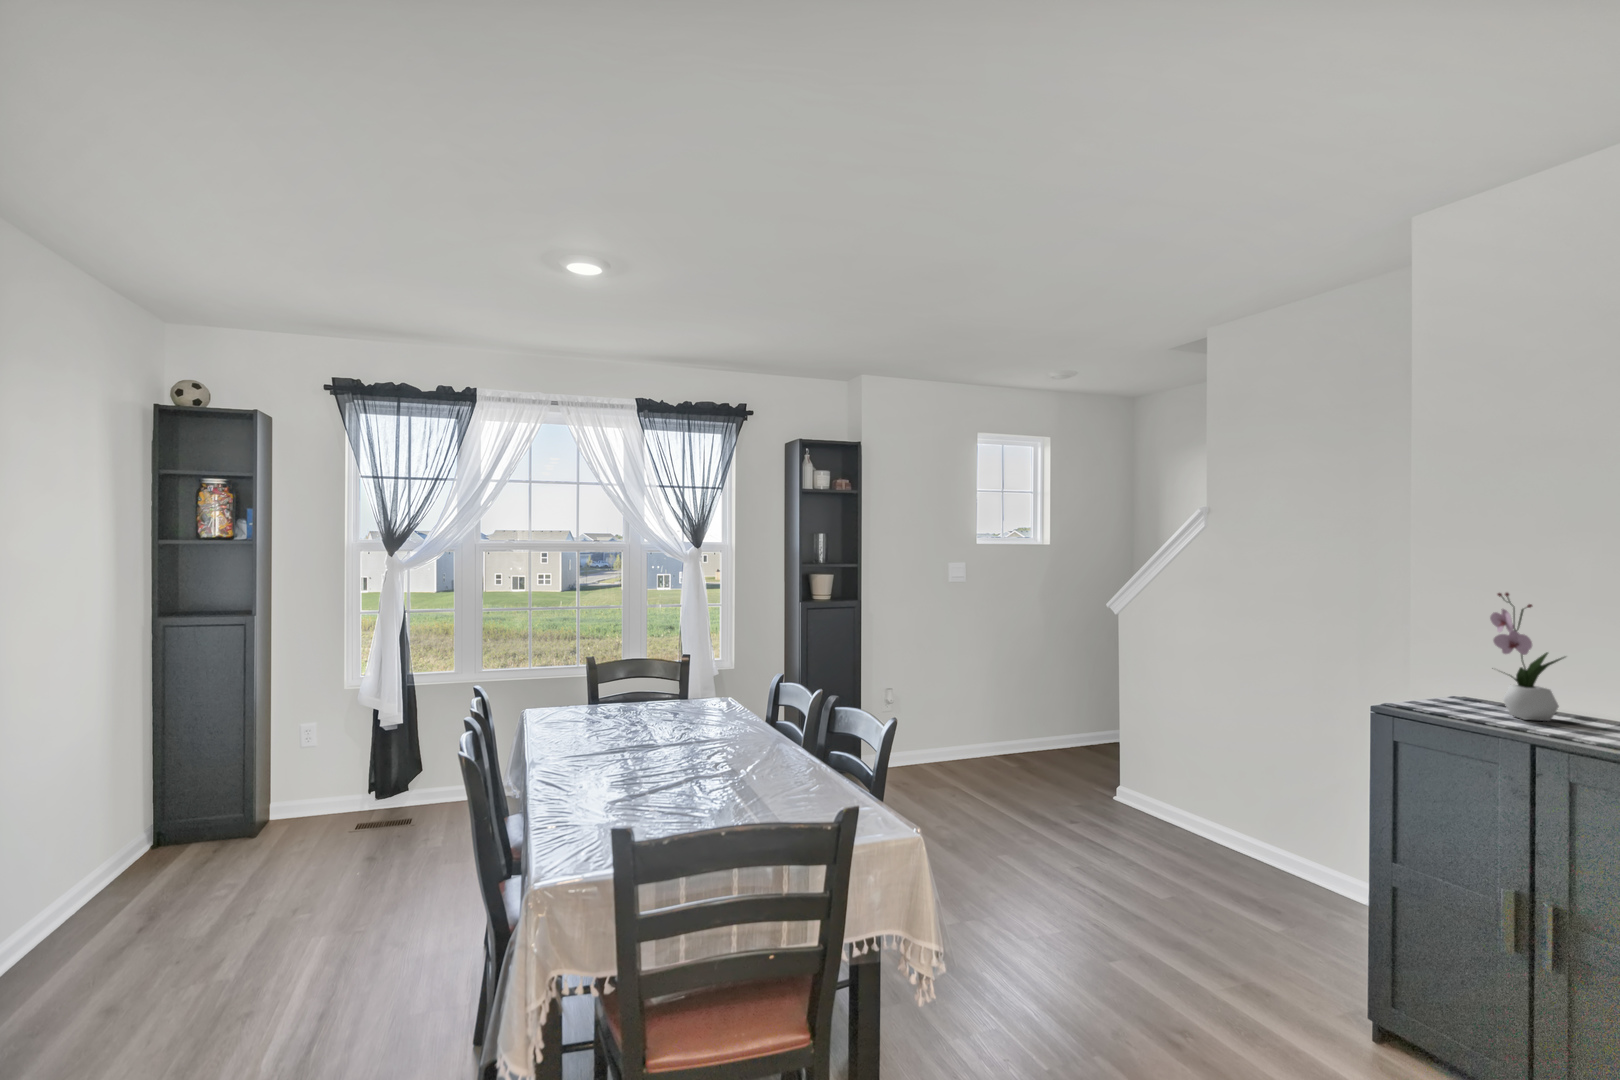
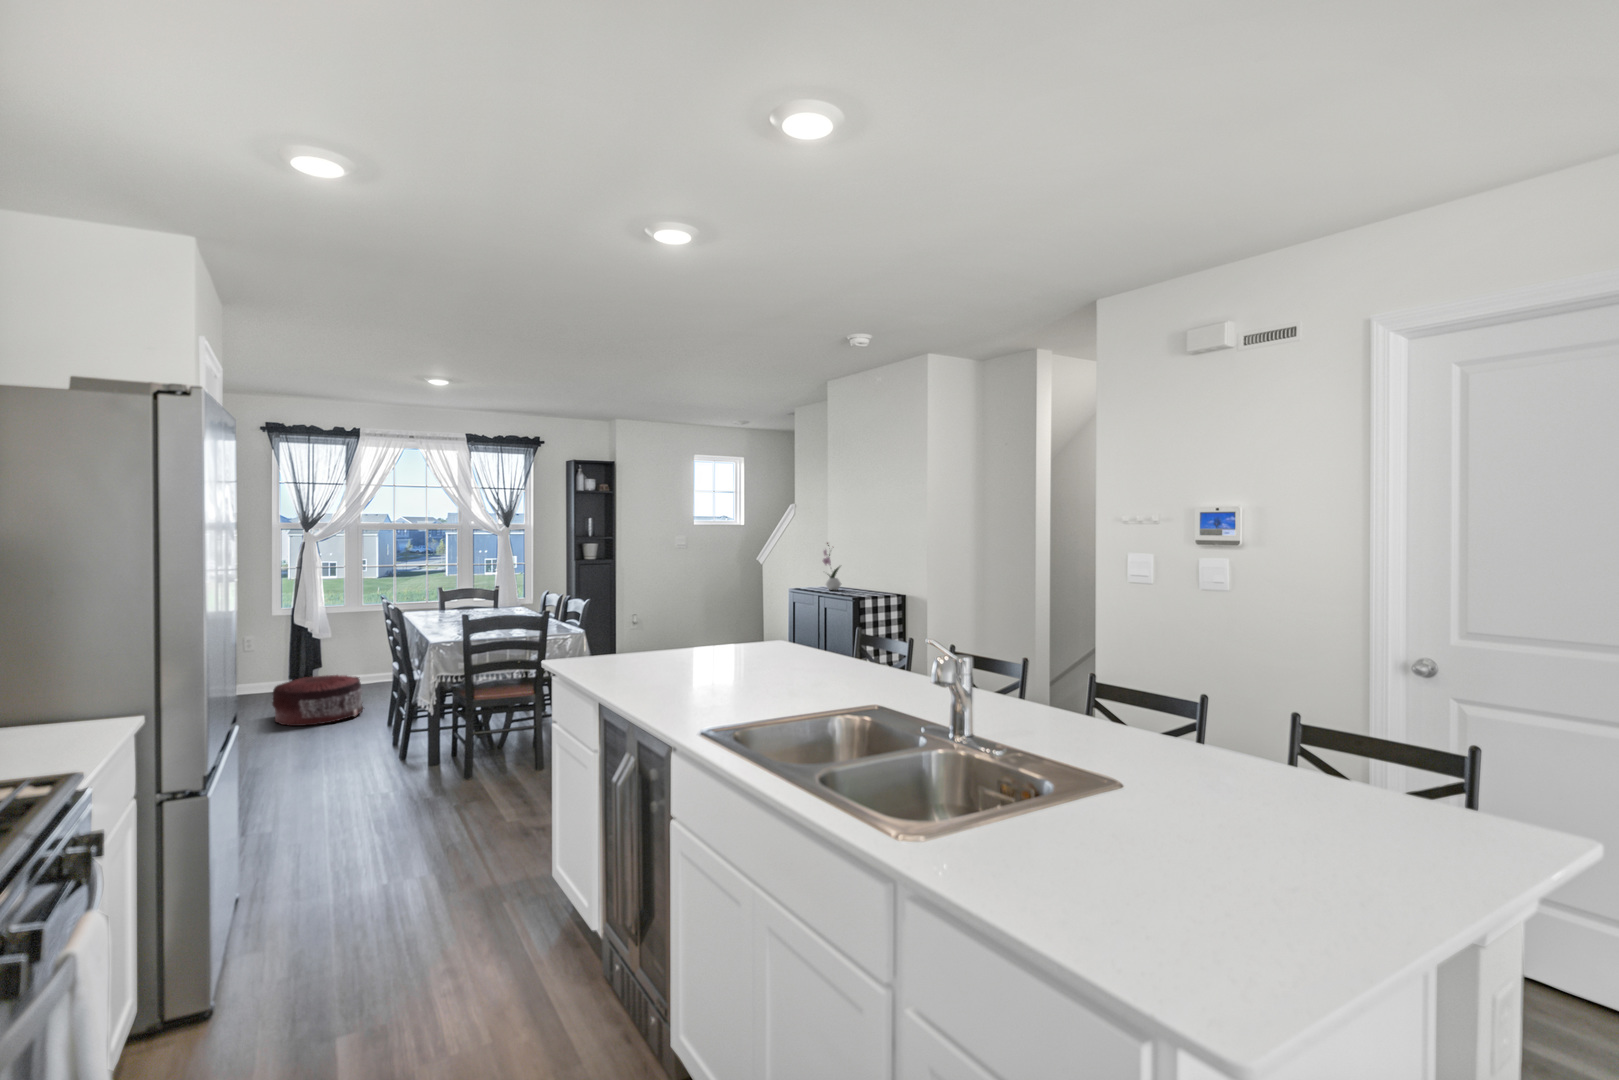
pouf: none [278,819,452,946] -> present [272,675,364,726]

